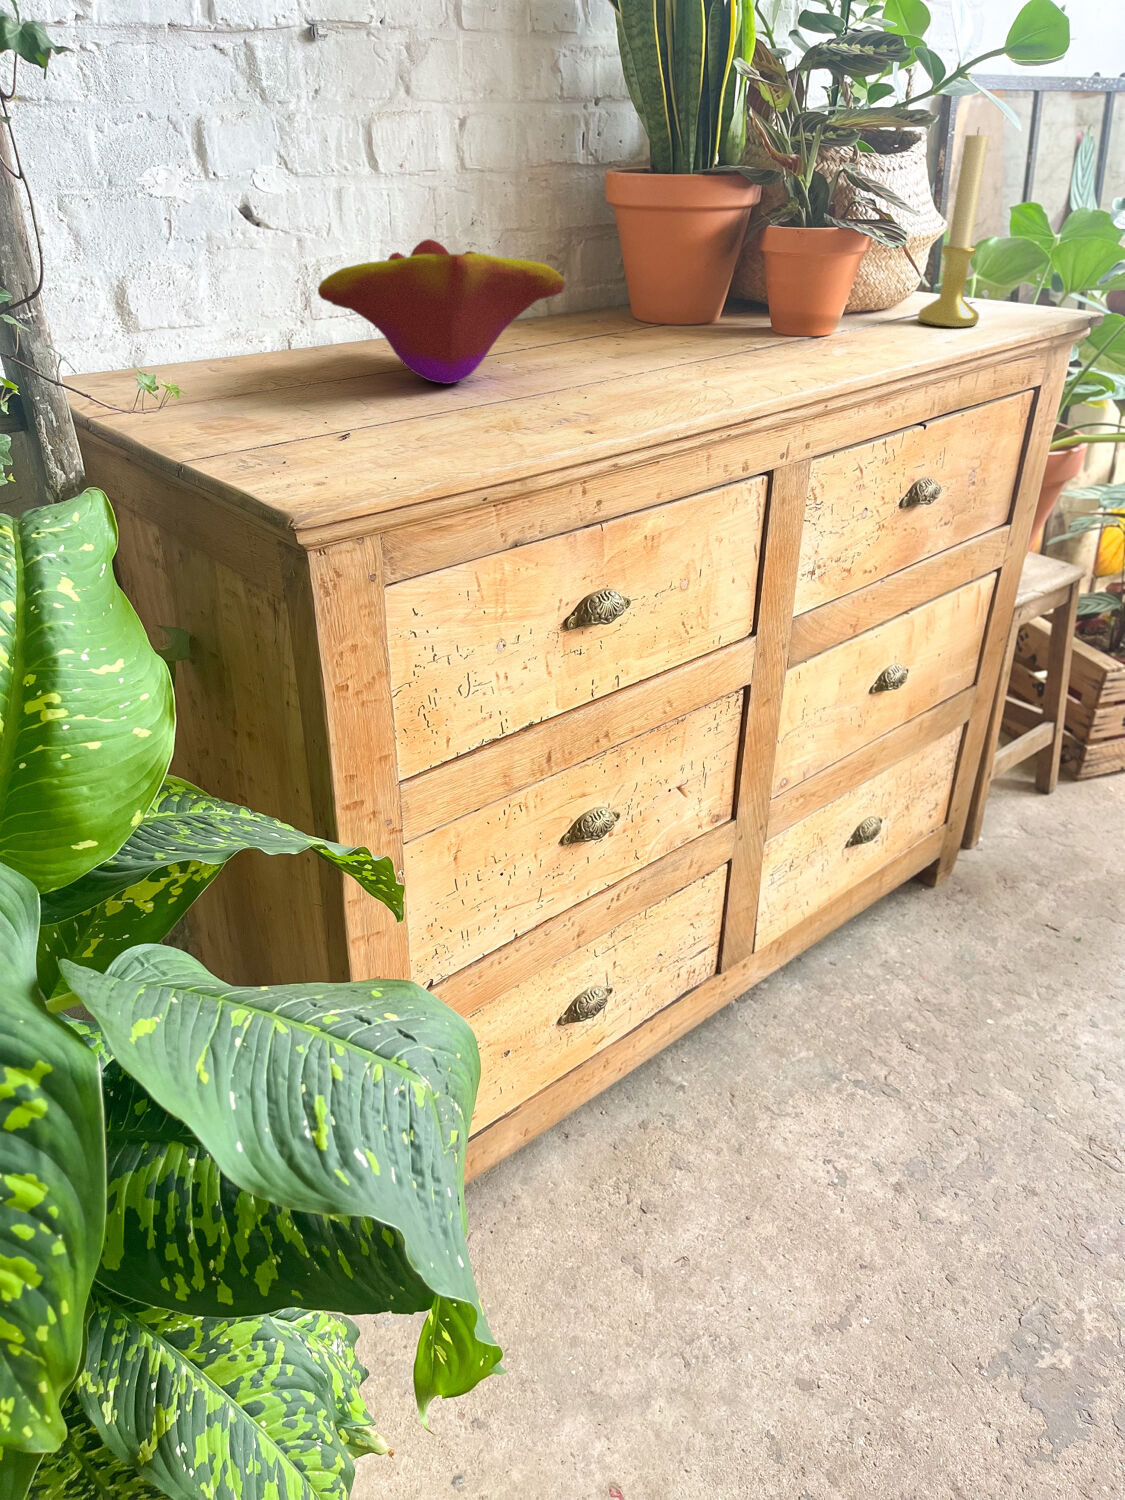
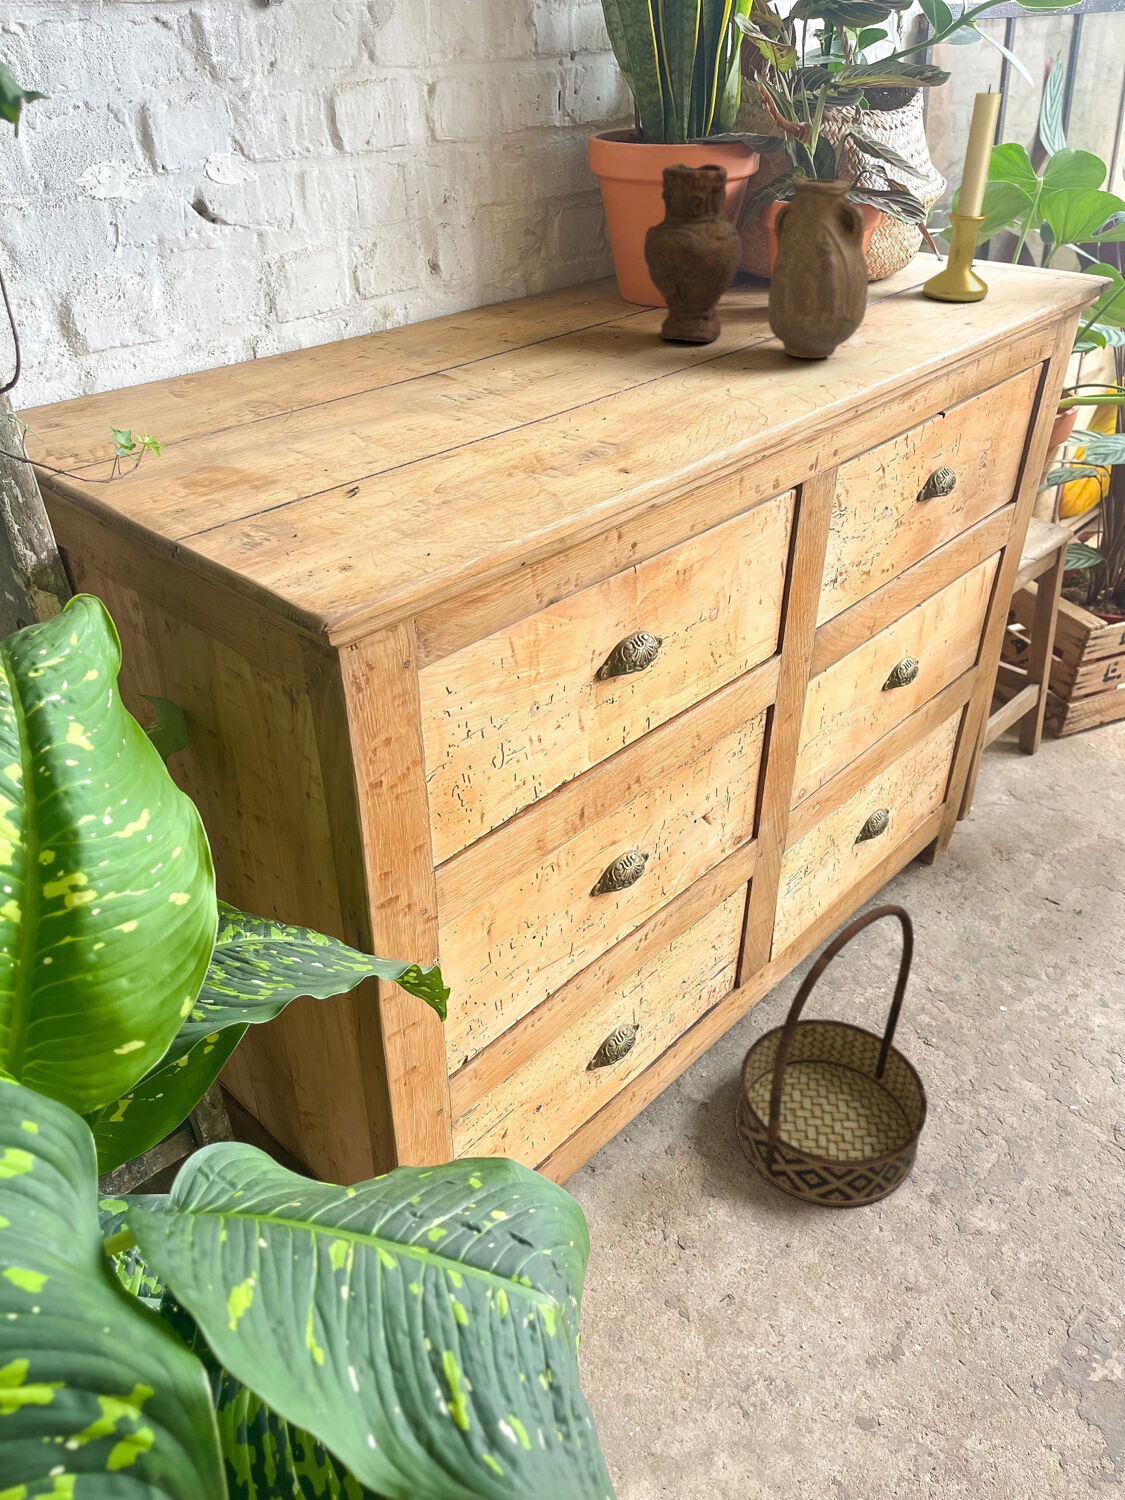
vase: none [646,187,846,362] -> present [644,164,868,358]
decorative bowl: present [318,239,565,384] -> none [298,238,572,404]
basket: none [709,887,897,1188] -> present [735,904,927,1206]

